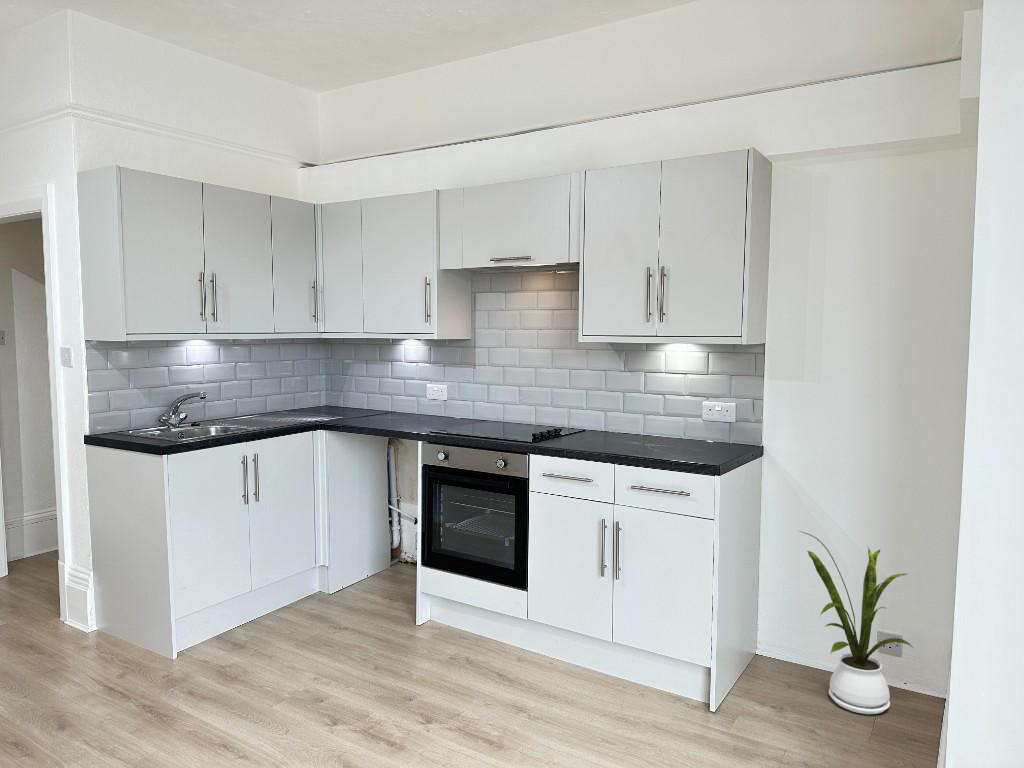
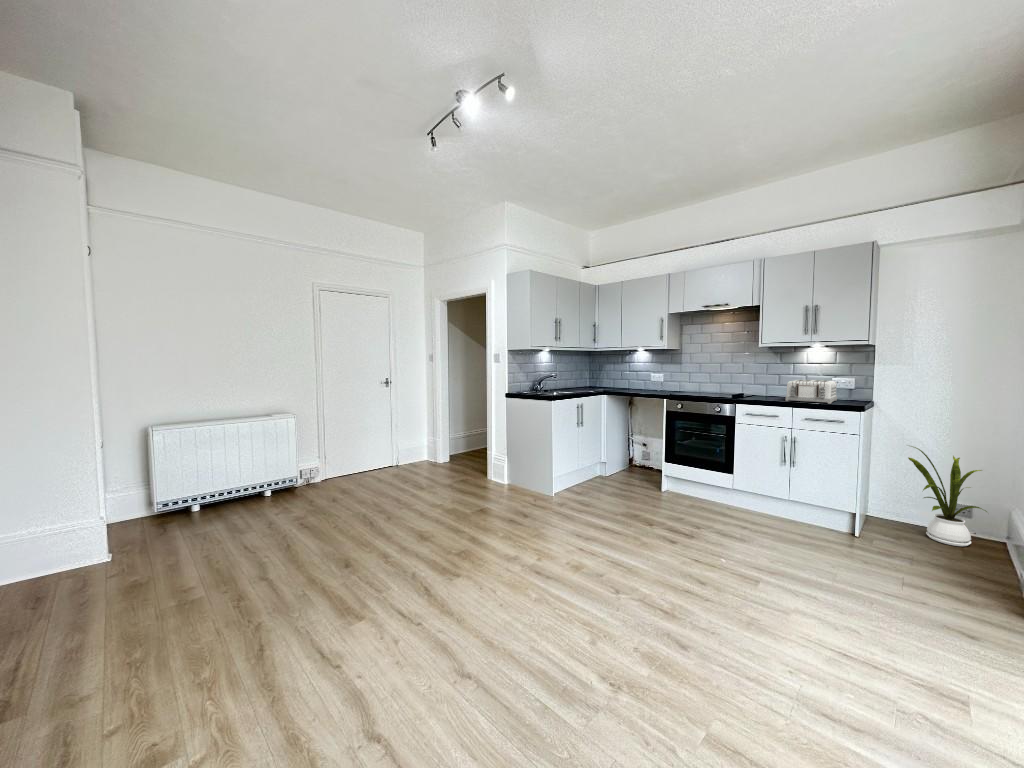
toaster: none [610,405,701,457] -> present [785,380,837,404]

